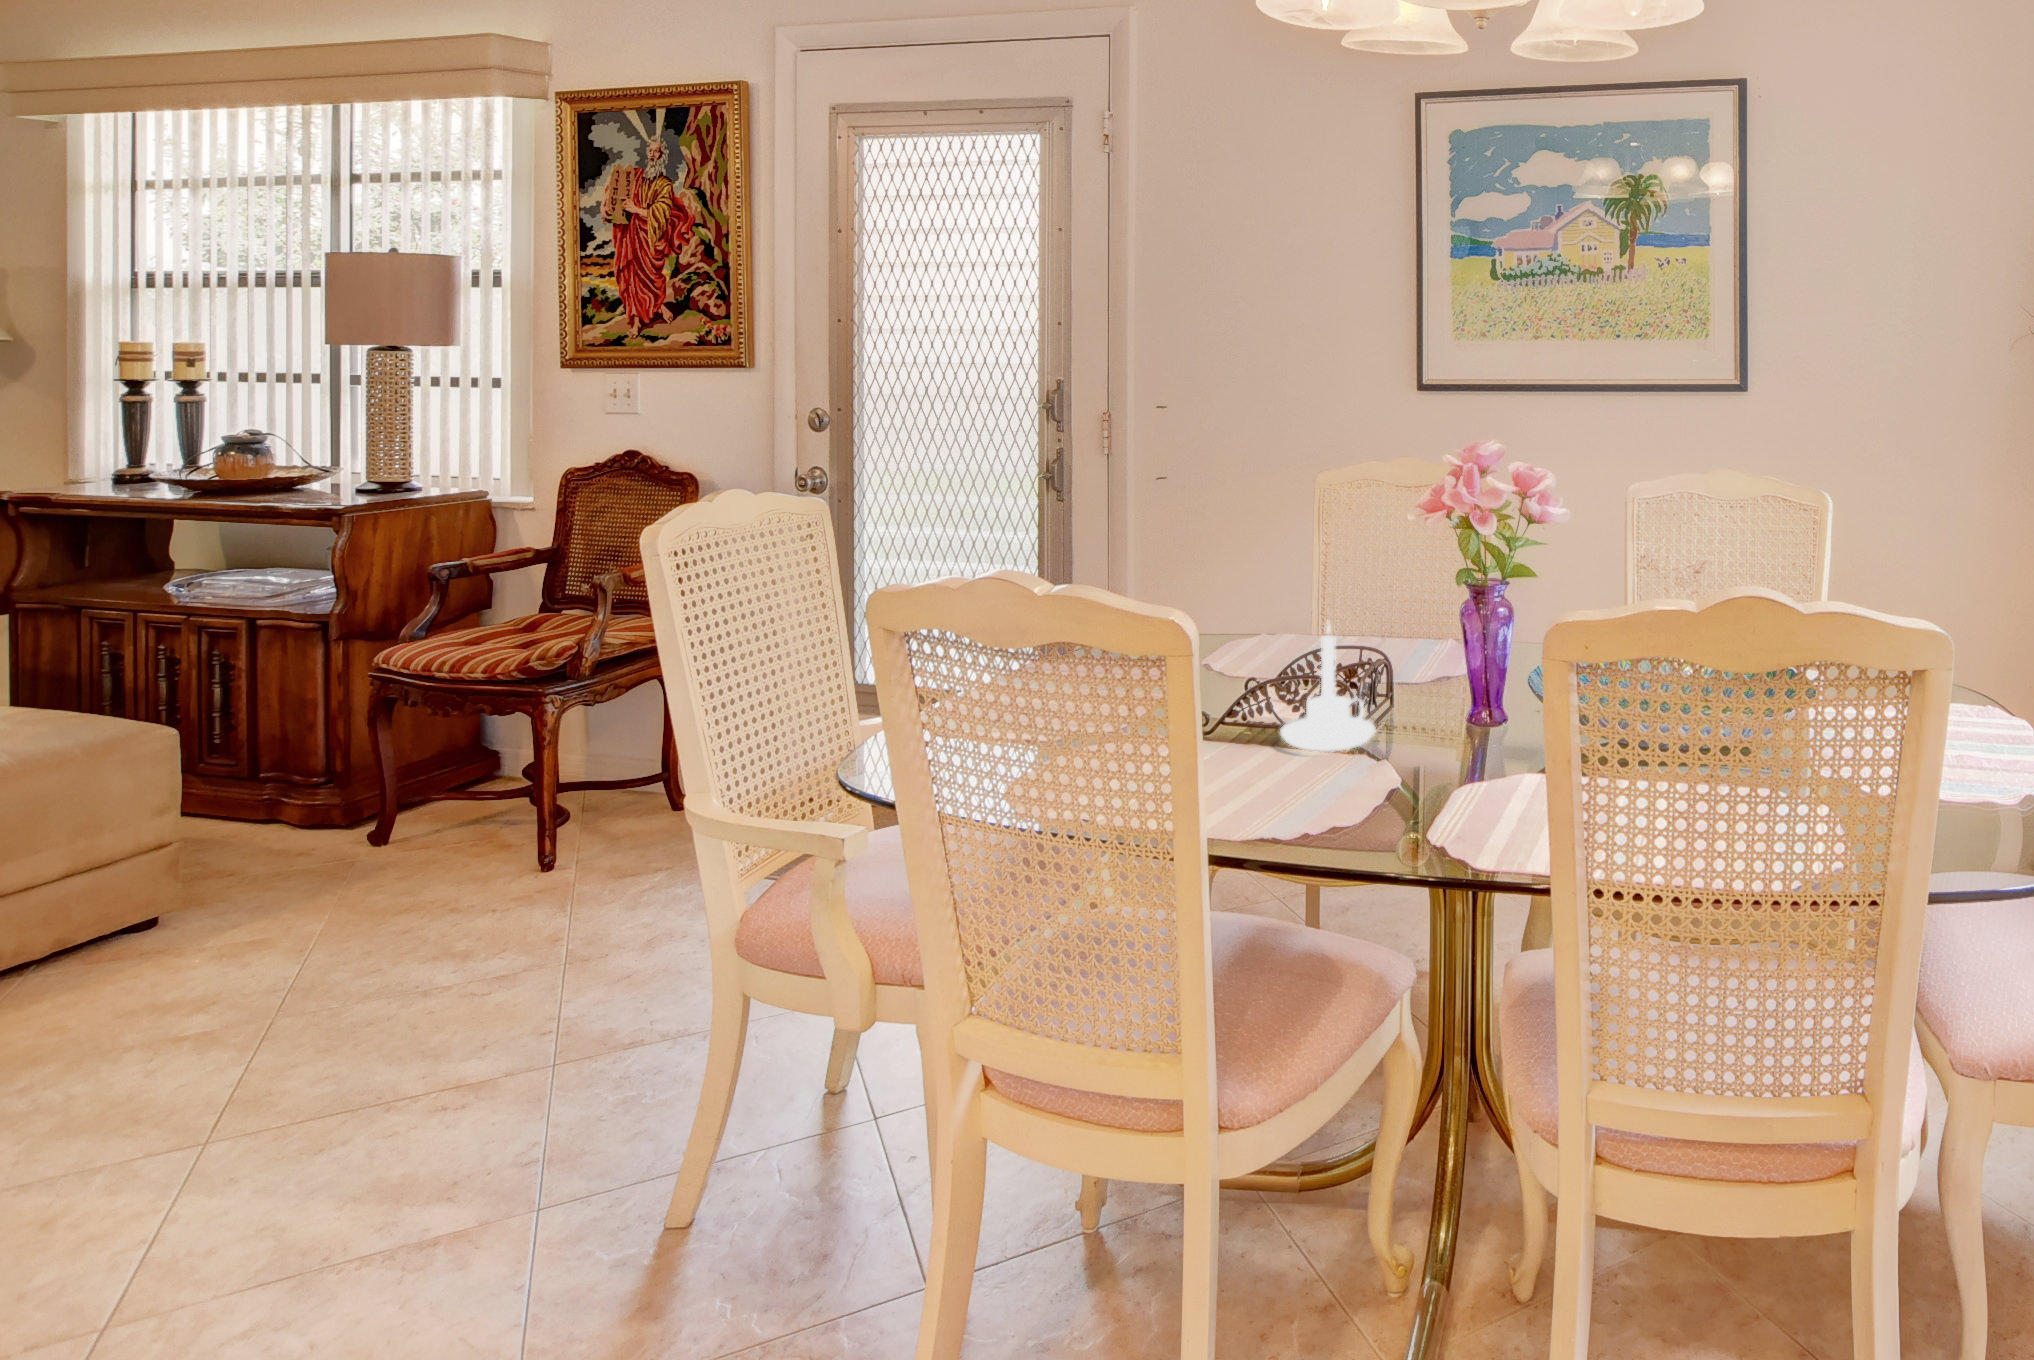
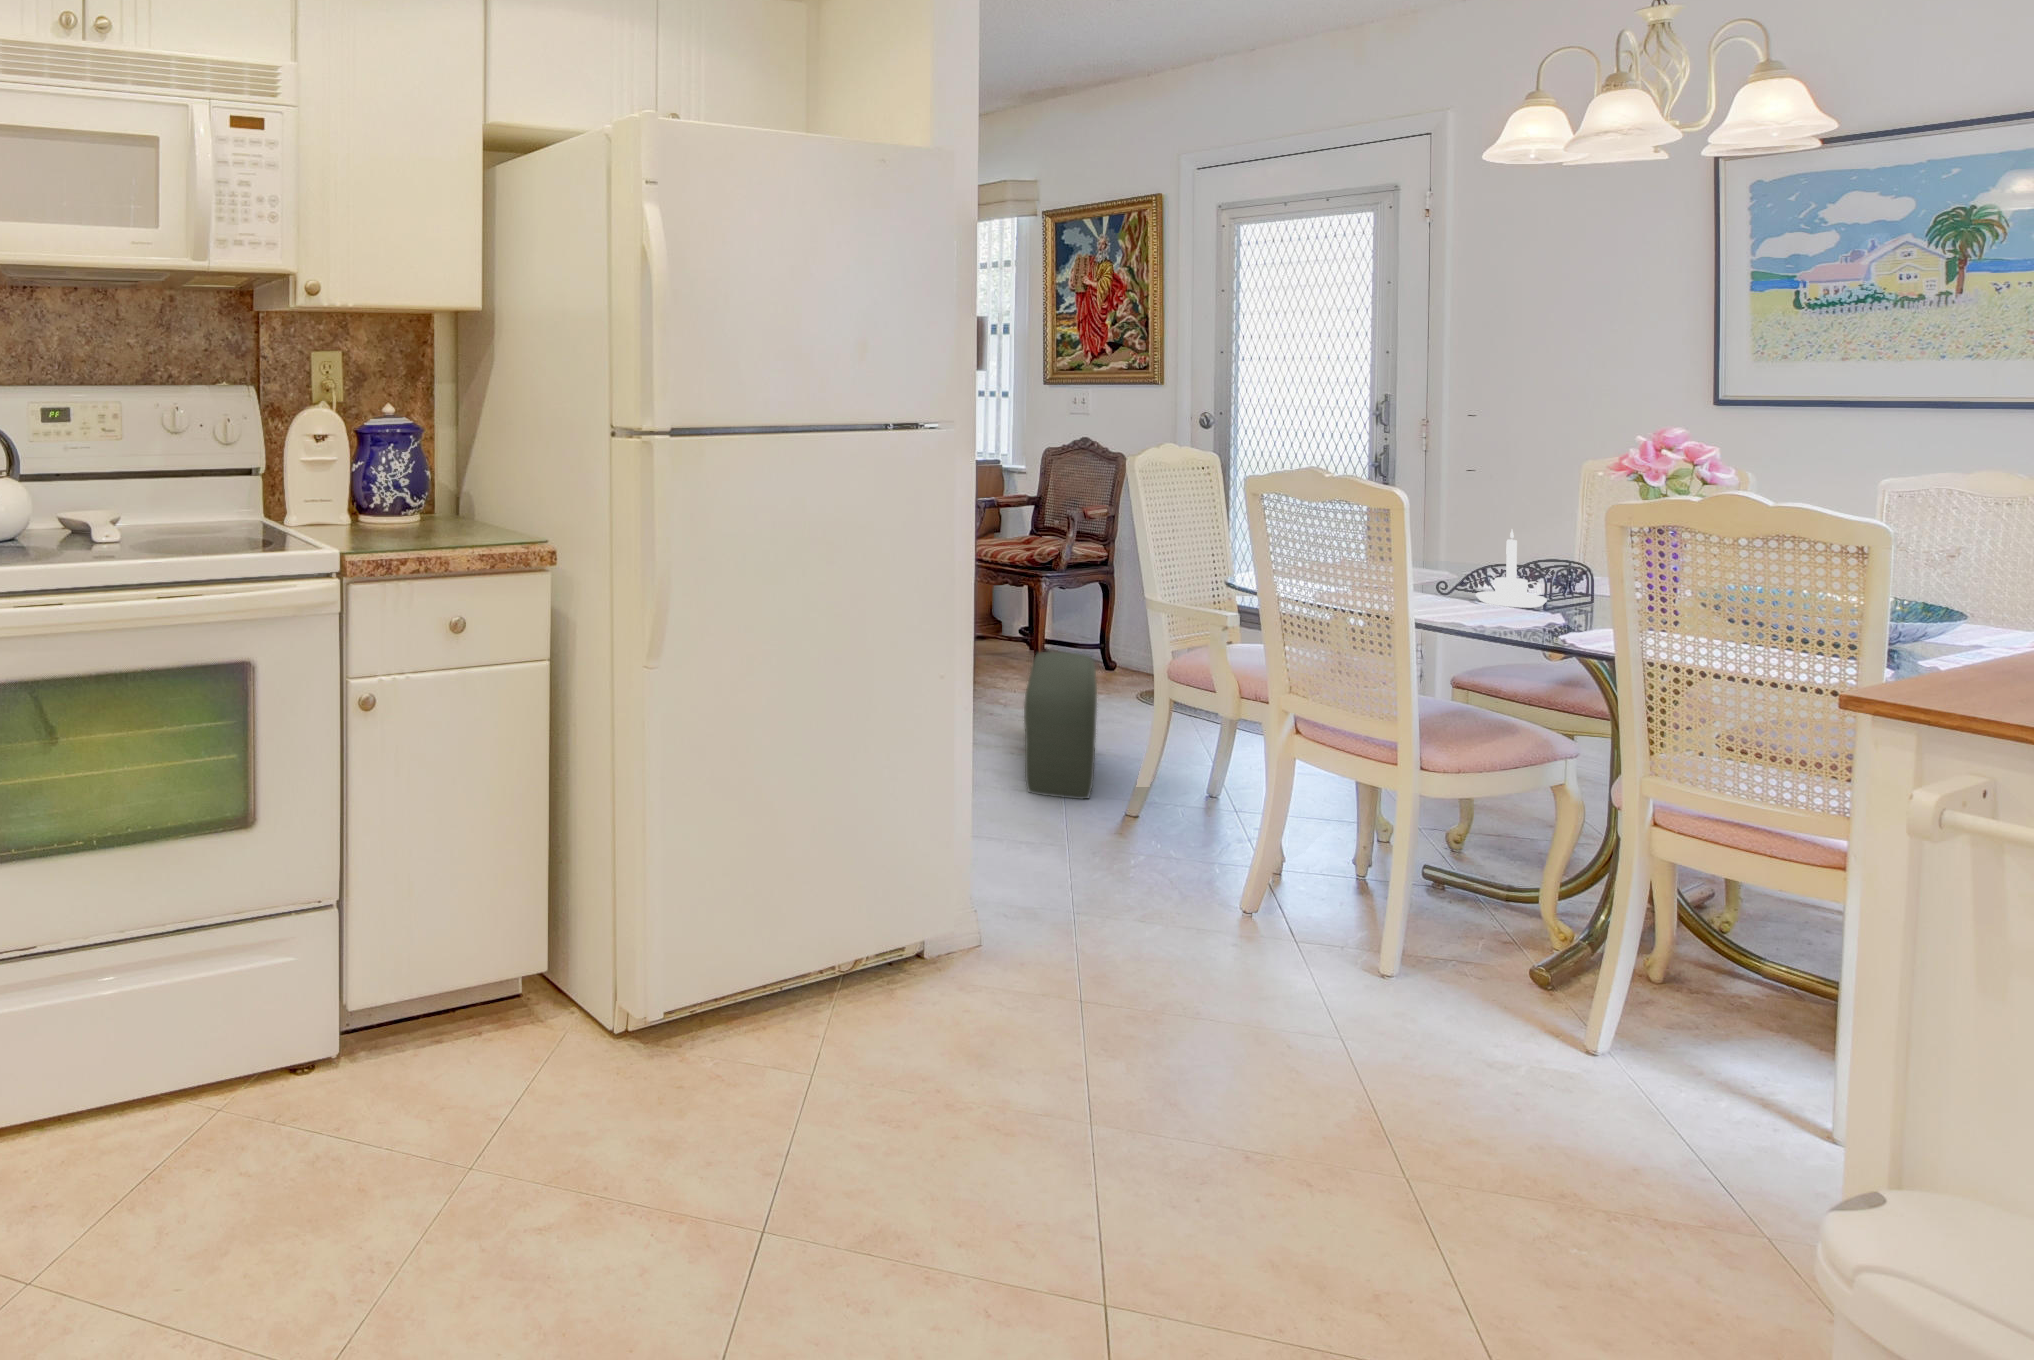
pouf: none [440,880,623,1268] -> present [1024,652,1097,799]

